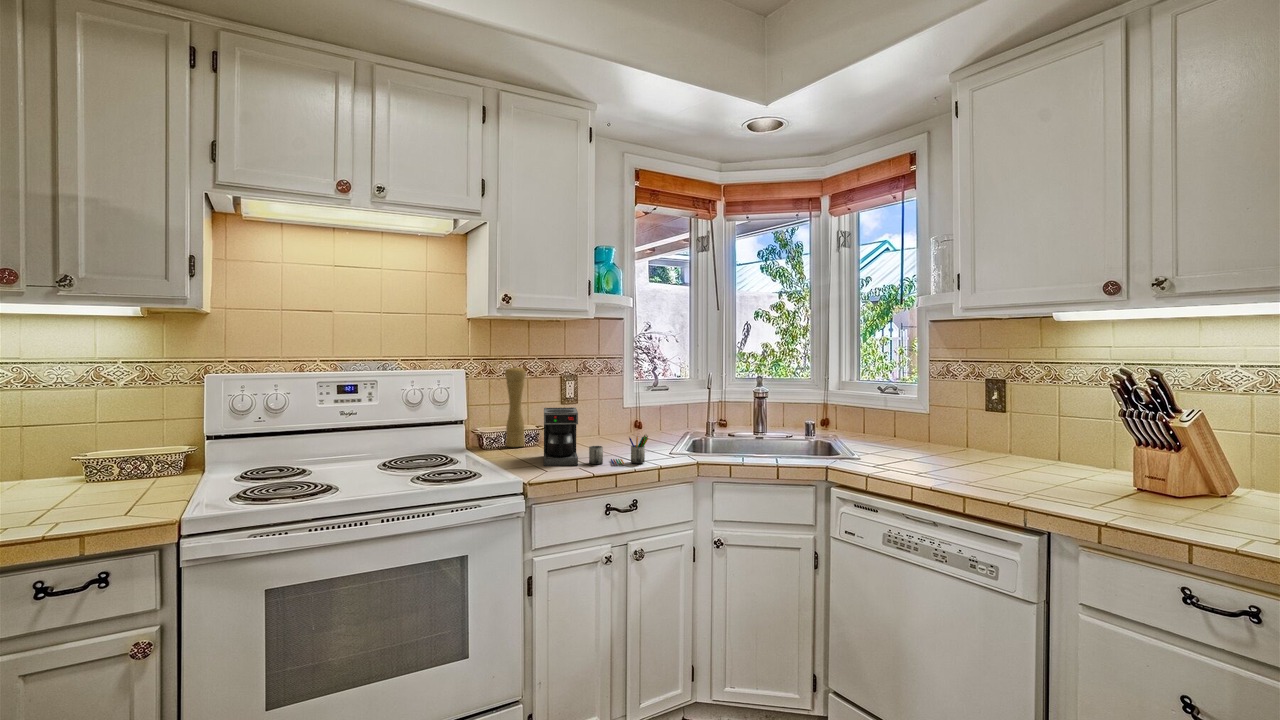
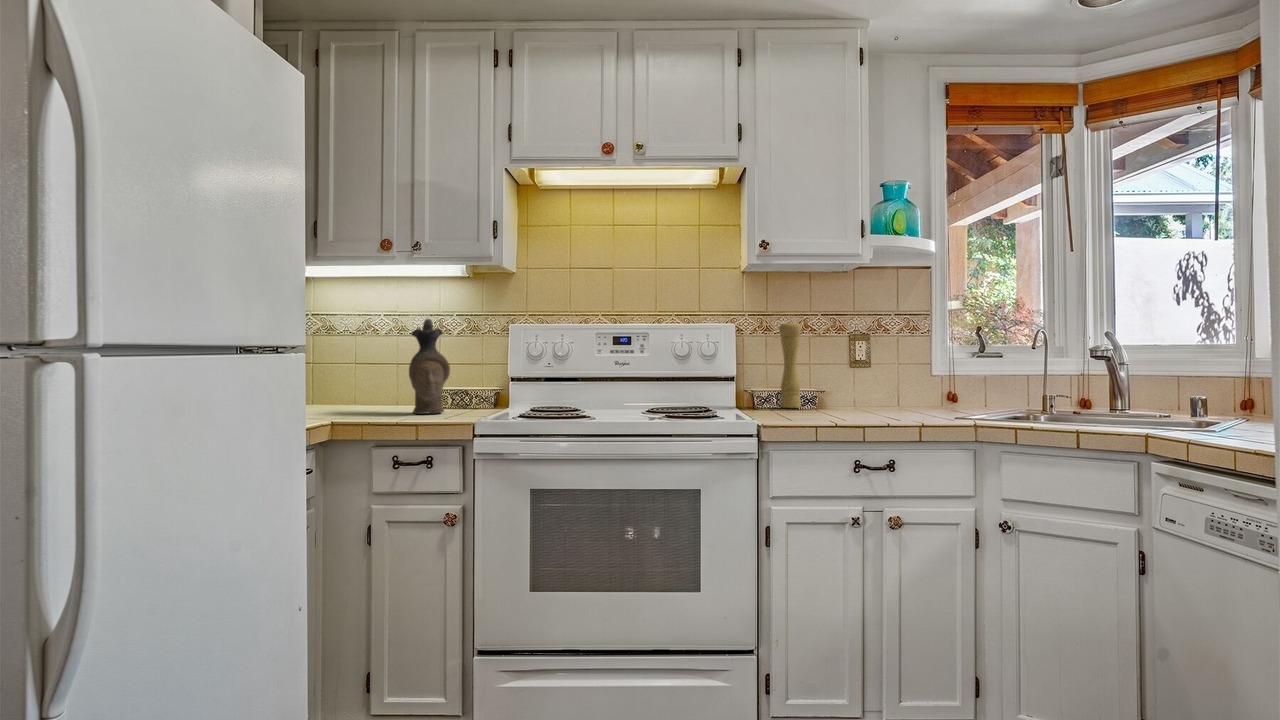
ceramic pitcher: none [59,376,129,507] -> present [409,319,450,414]
coffee maker: present [544,407,648,466] -> none [797,361,924,422]

